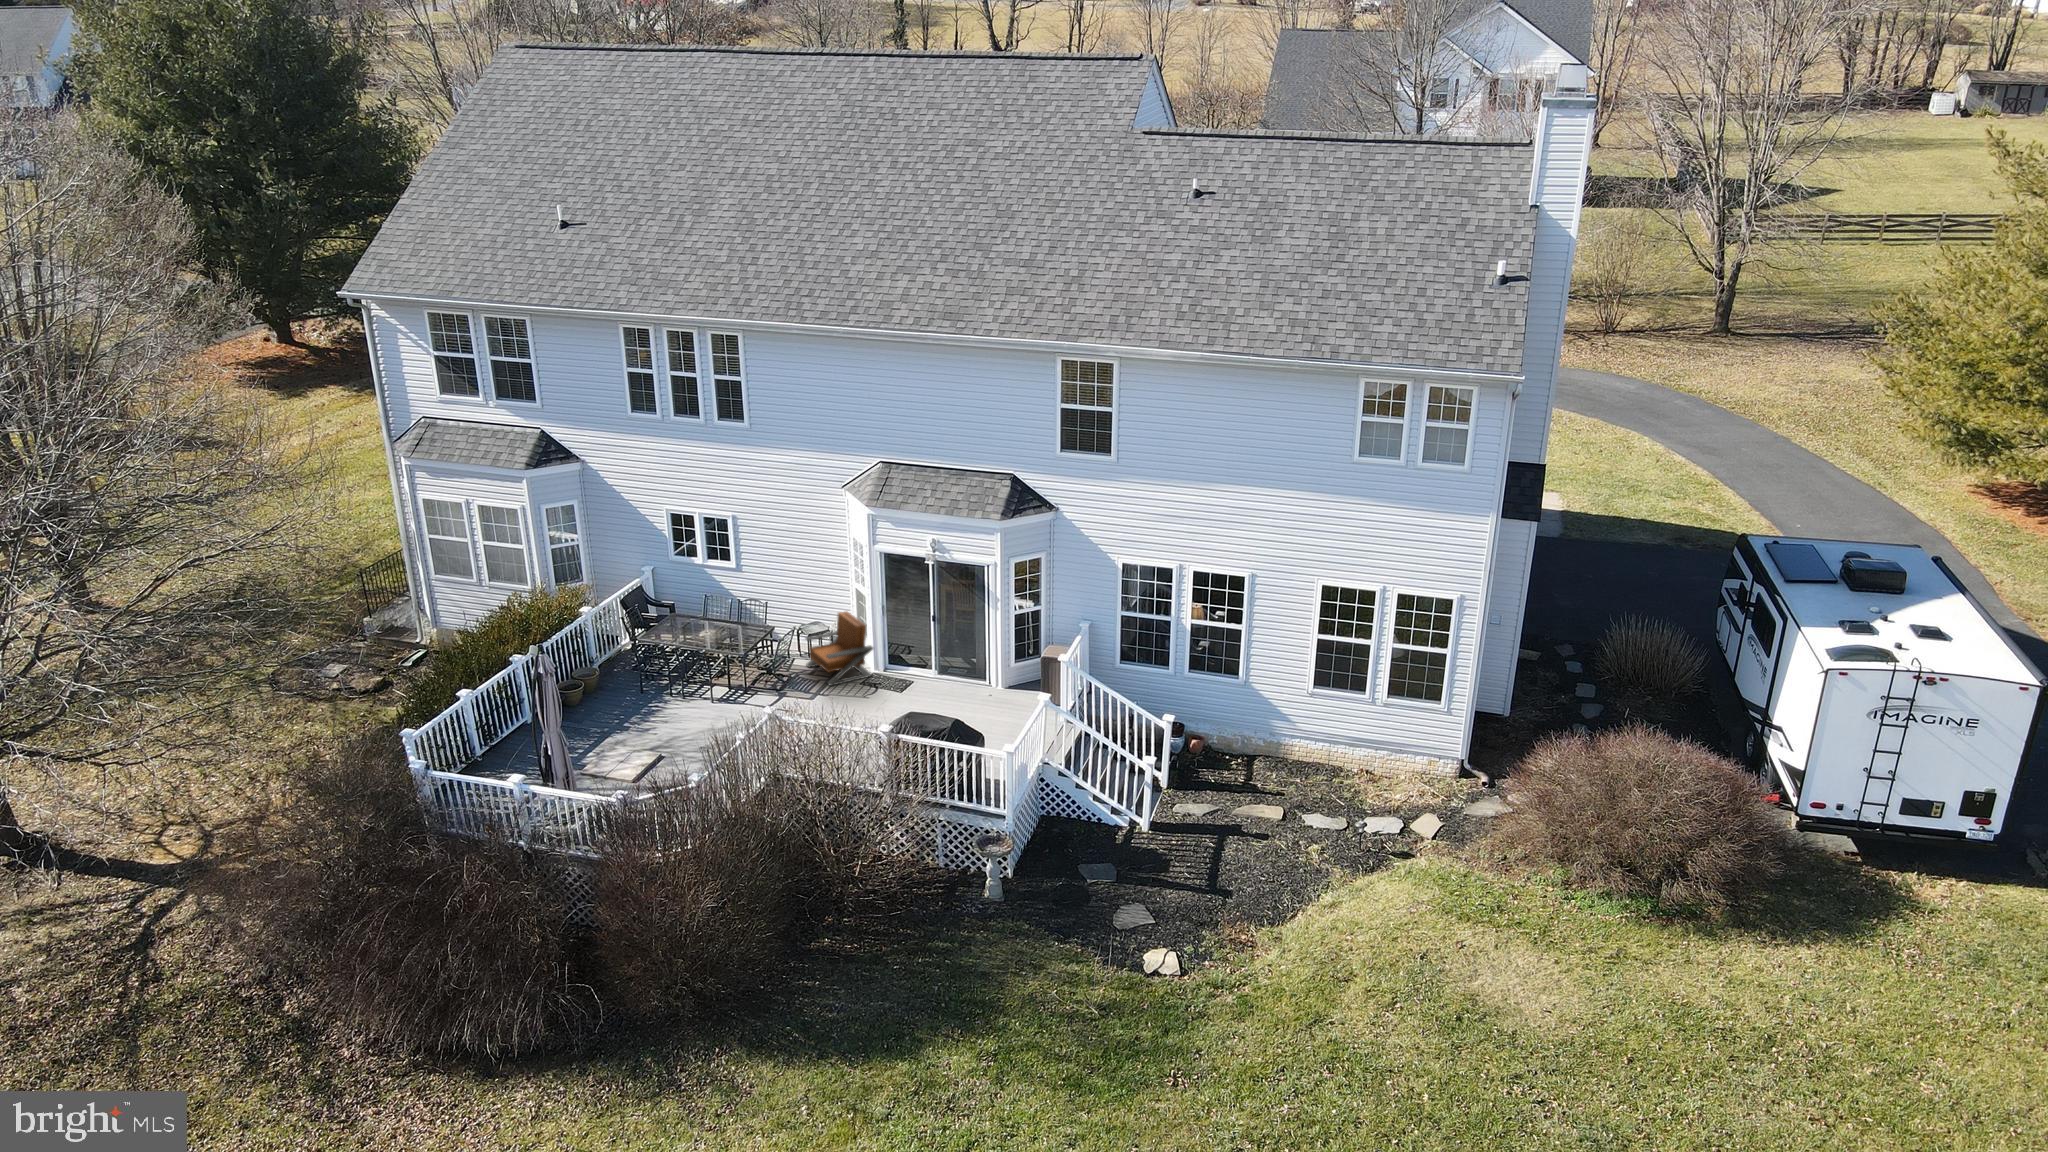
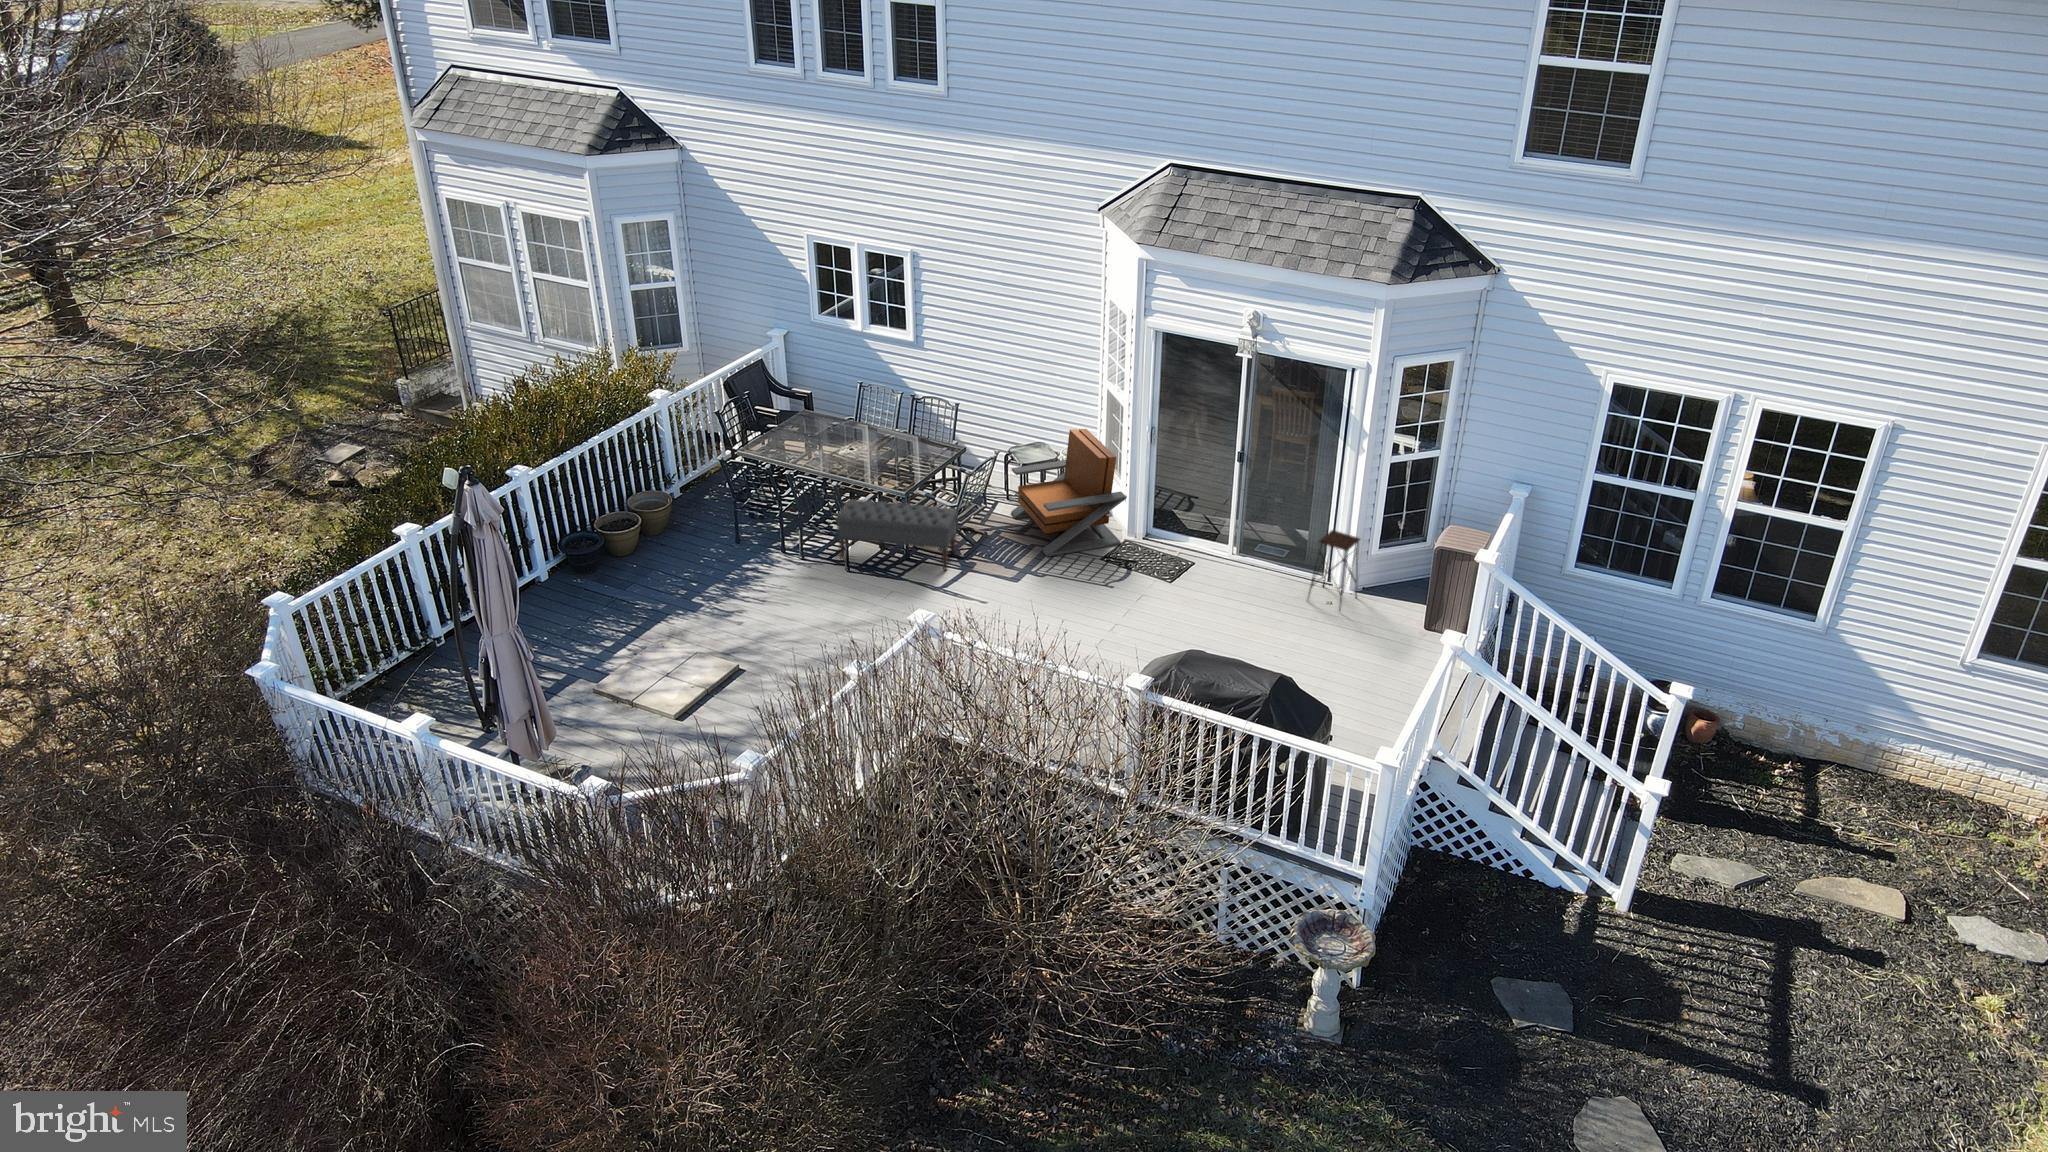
side table: none [980,655,1008,700] -> present [1307,530,1360,611]
bench: none [703,662,775,698] -> present [835,499,957,571]

